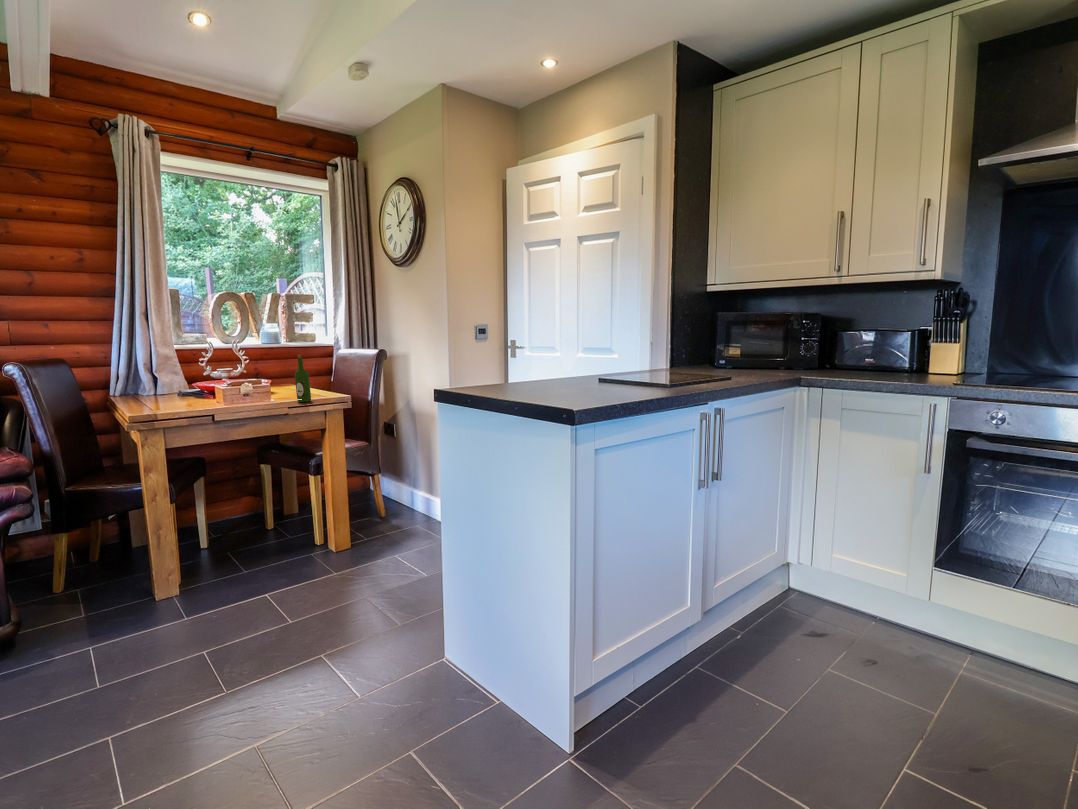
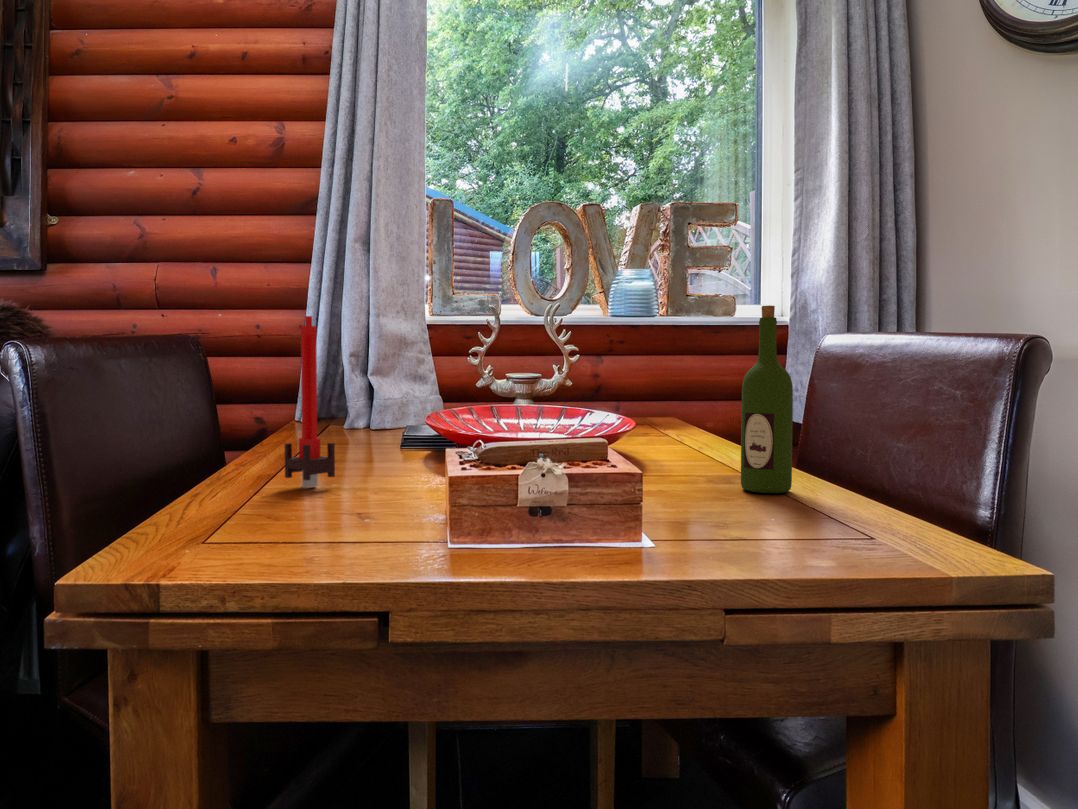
candle: none [144,365,164,415] -> present [285,316,335,488]

